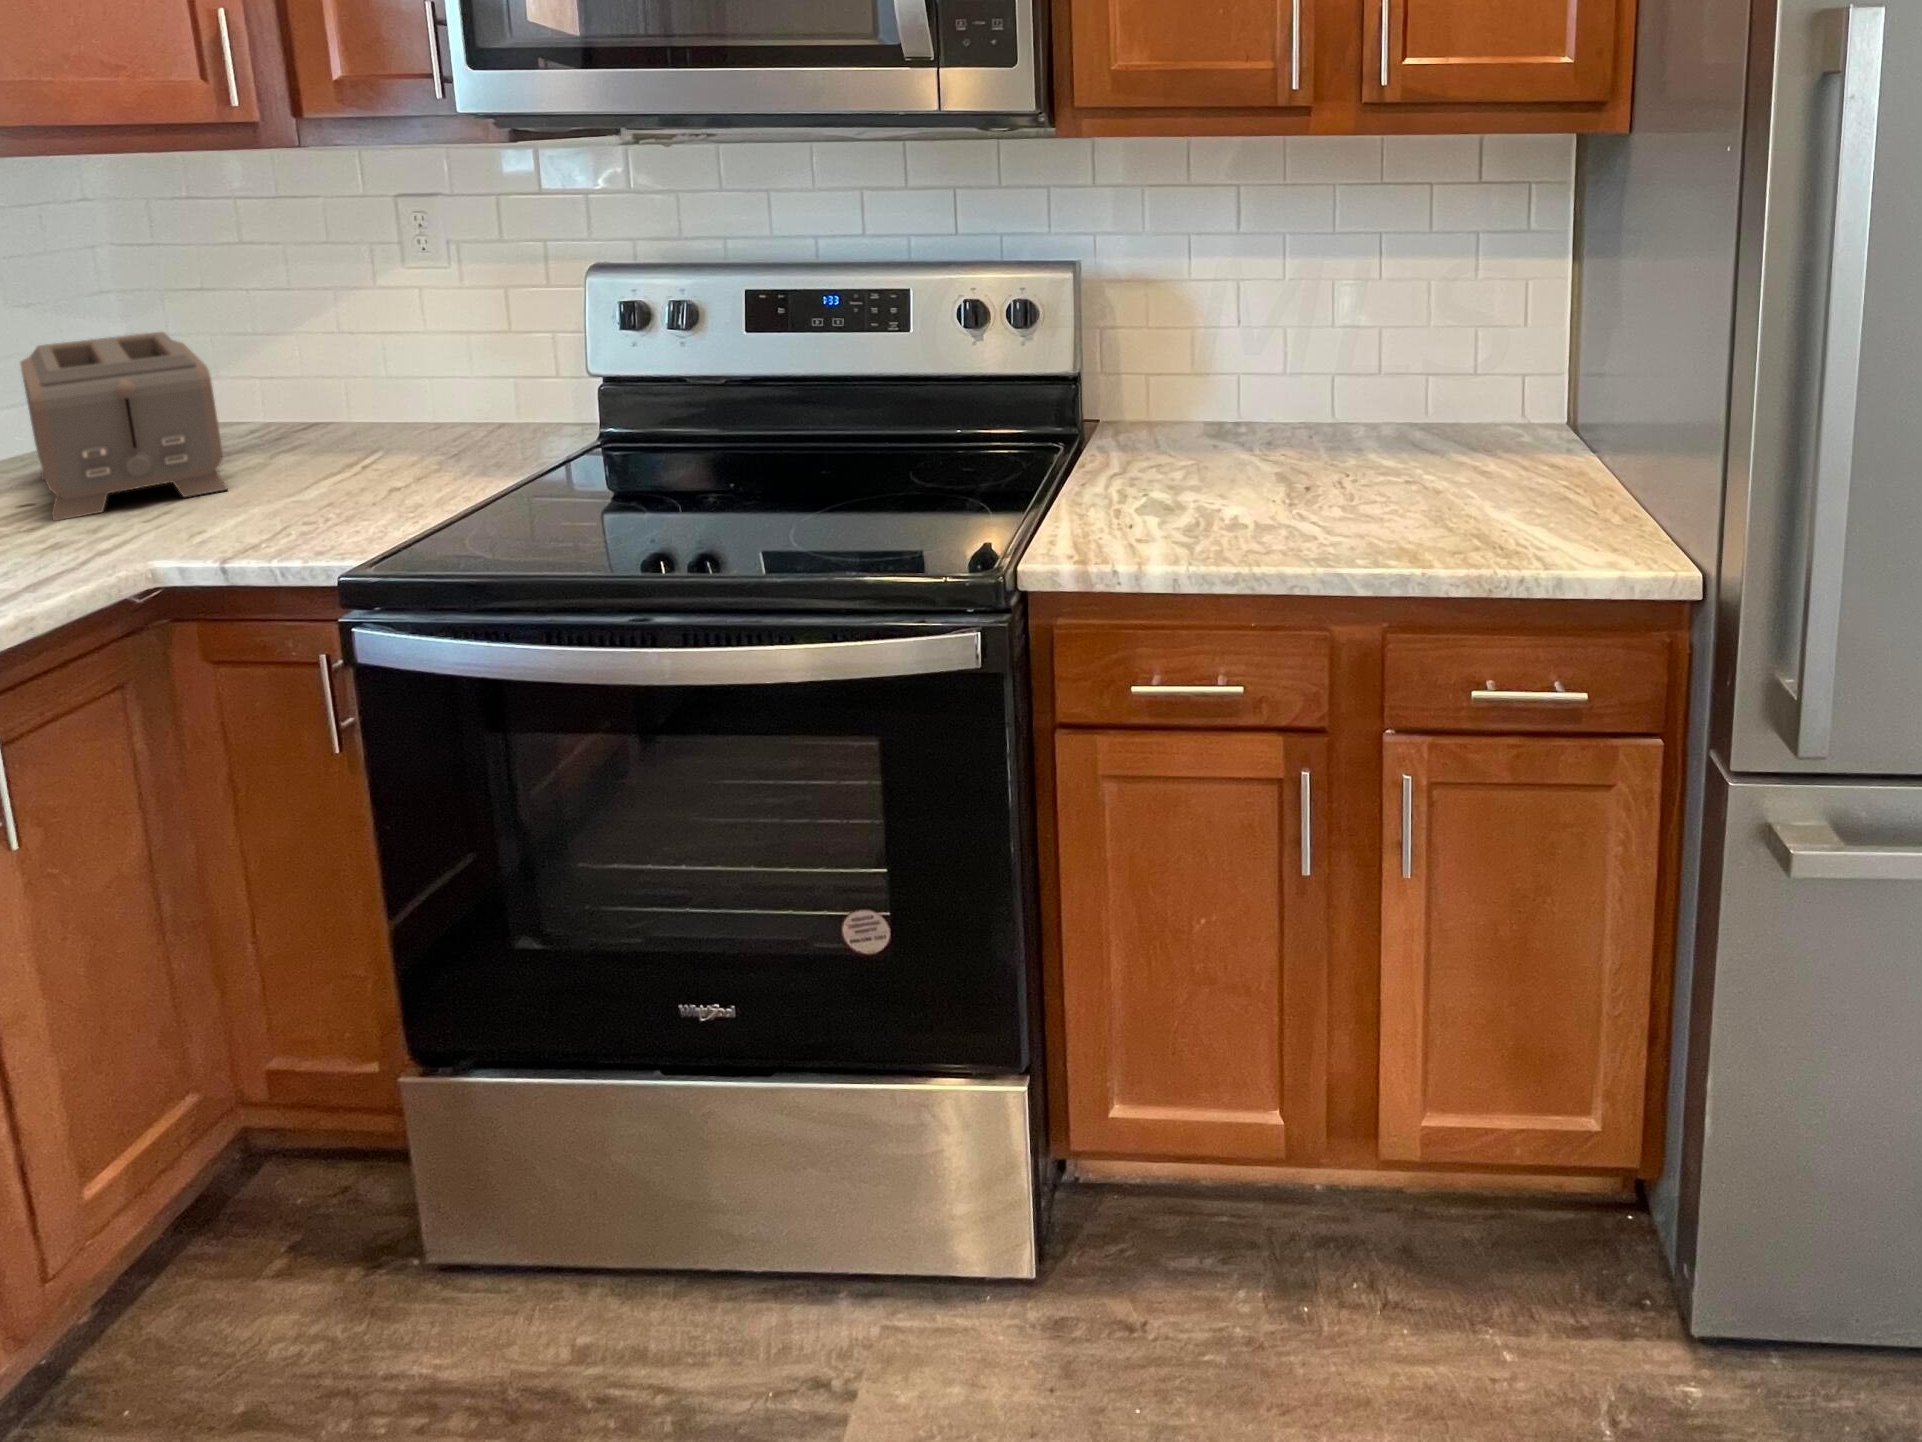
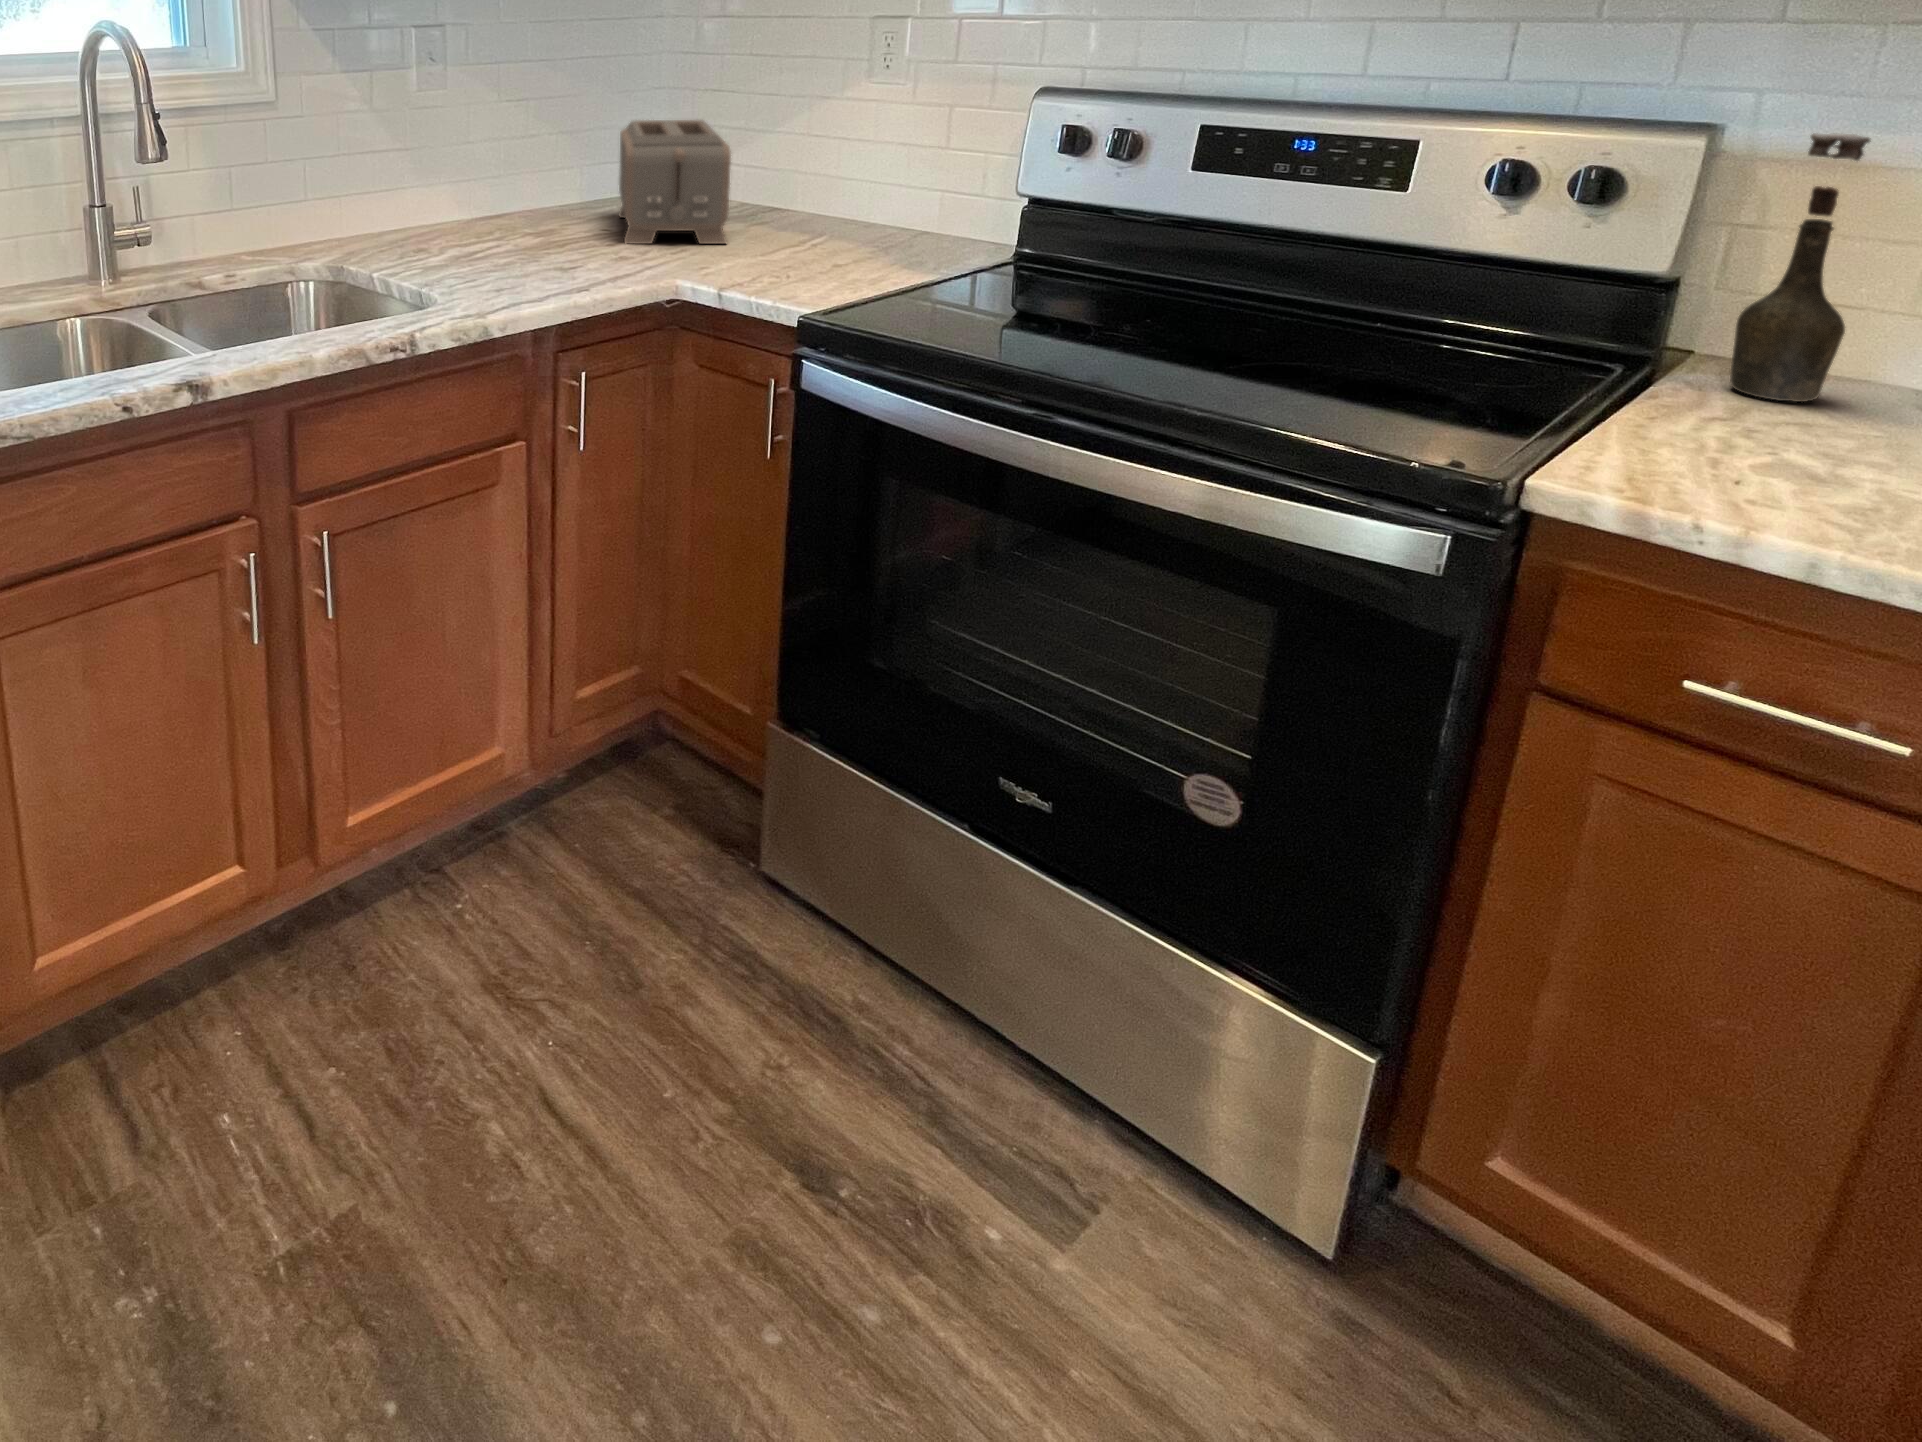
bottle: none [1115,265,1165,453] -> present [1730,133,1870,402]

